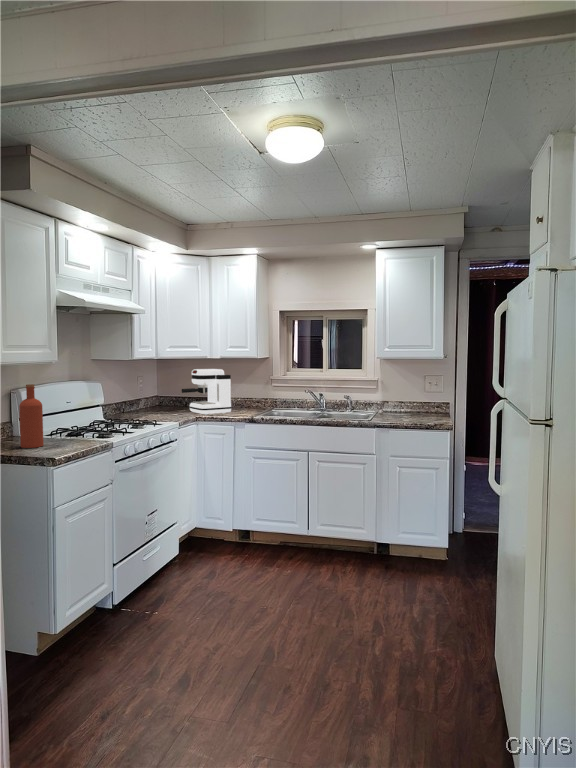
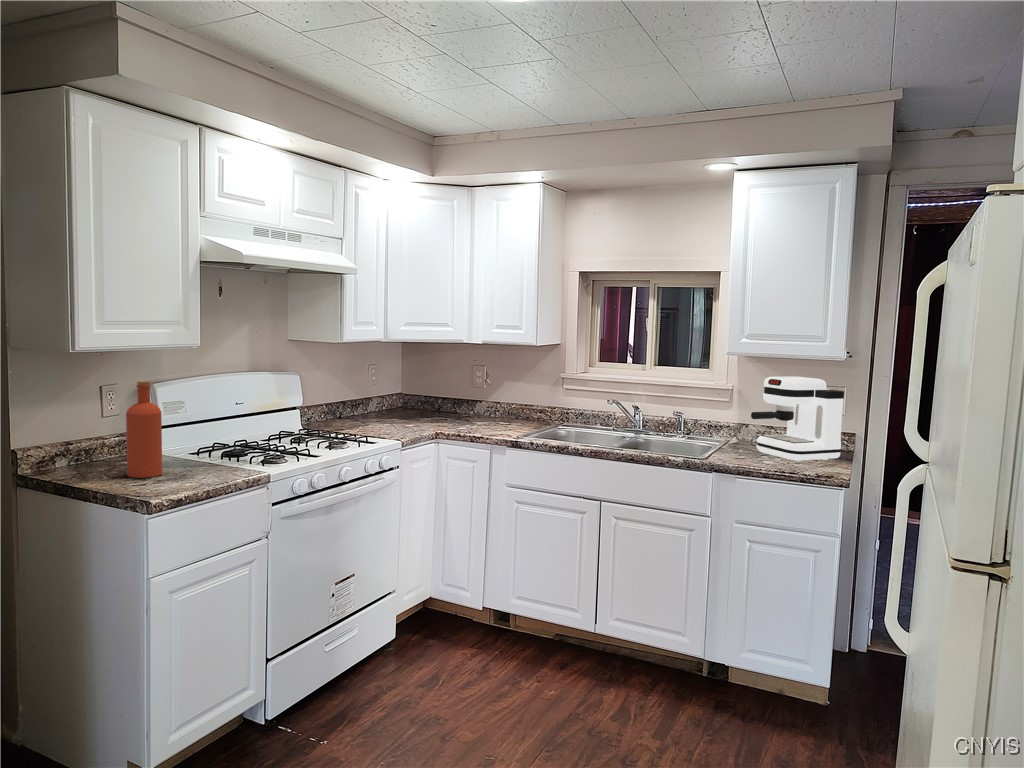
coffee maker: present [182,369,231,415] -> present [751,377,844,462]

